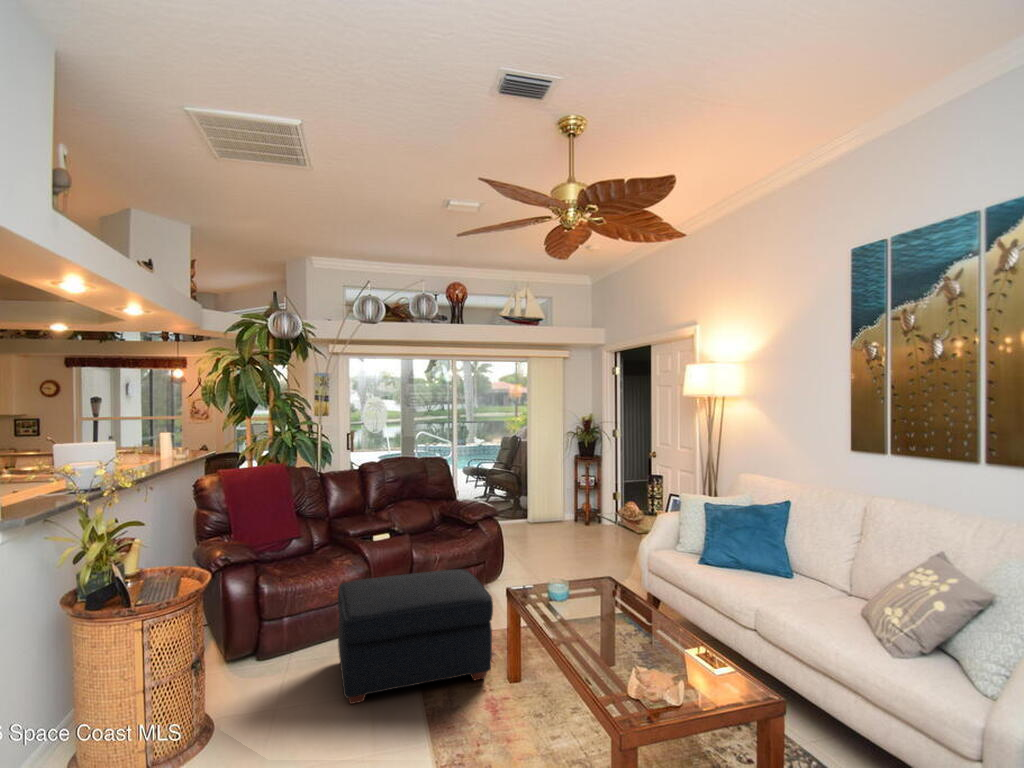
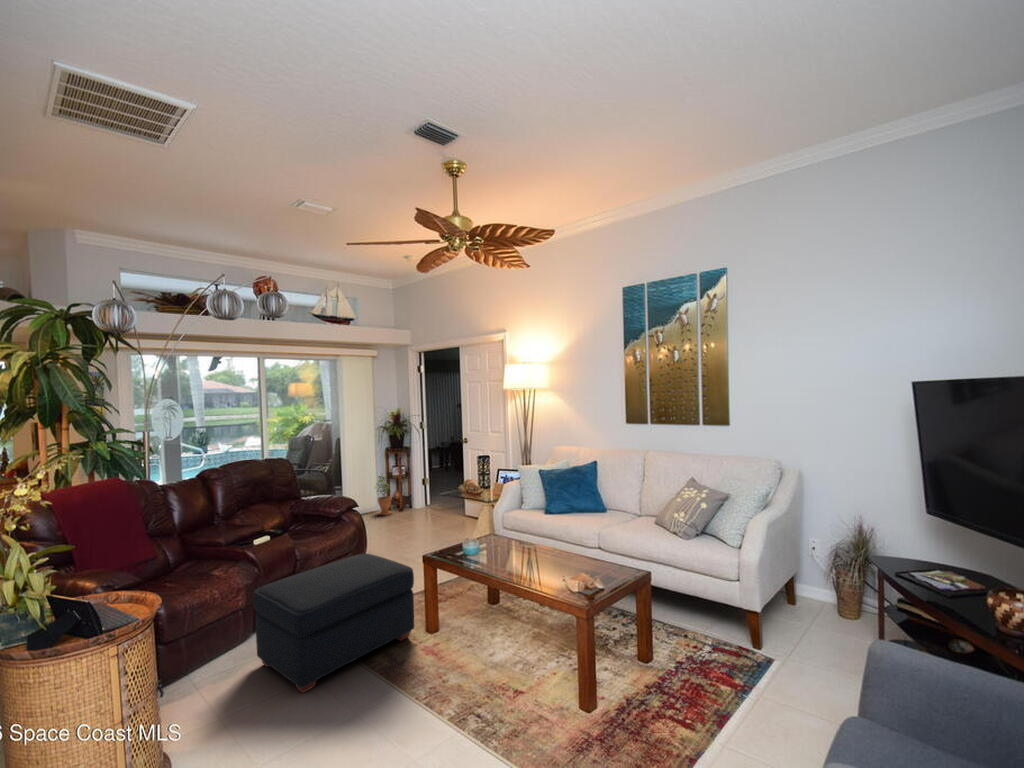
potted plant: none [555,484,574,532] -> present [377,475,392,515]

